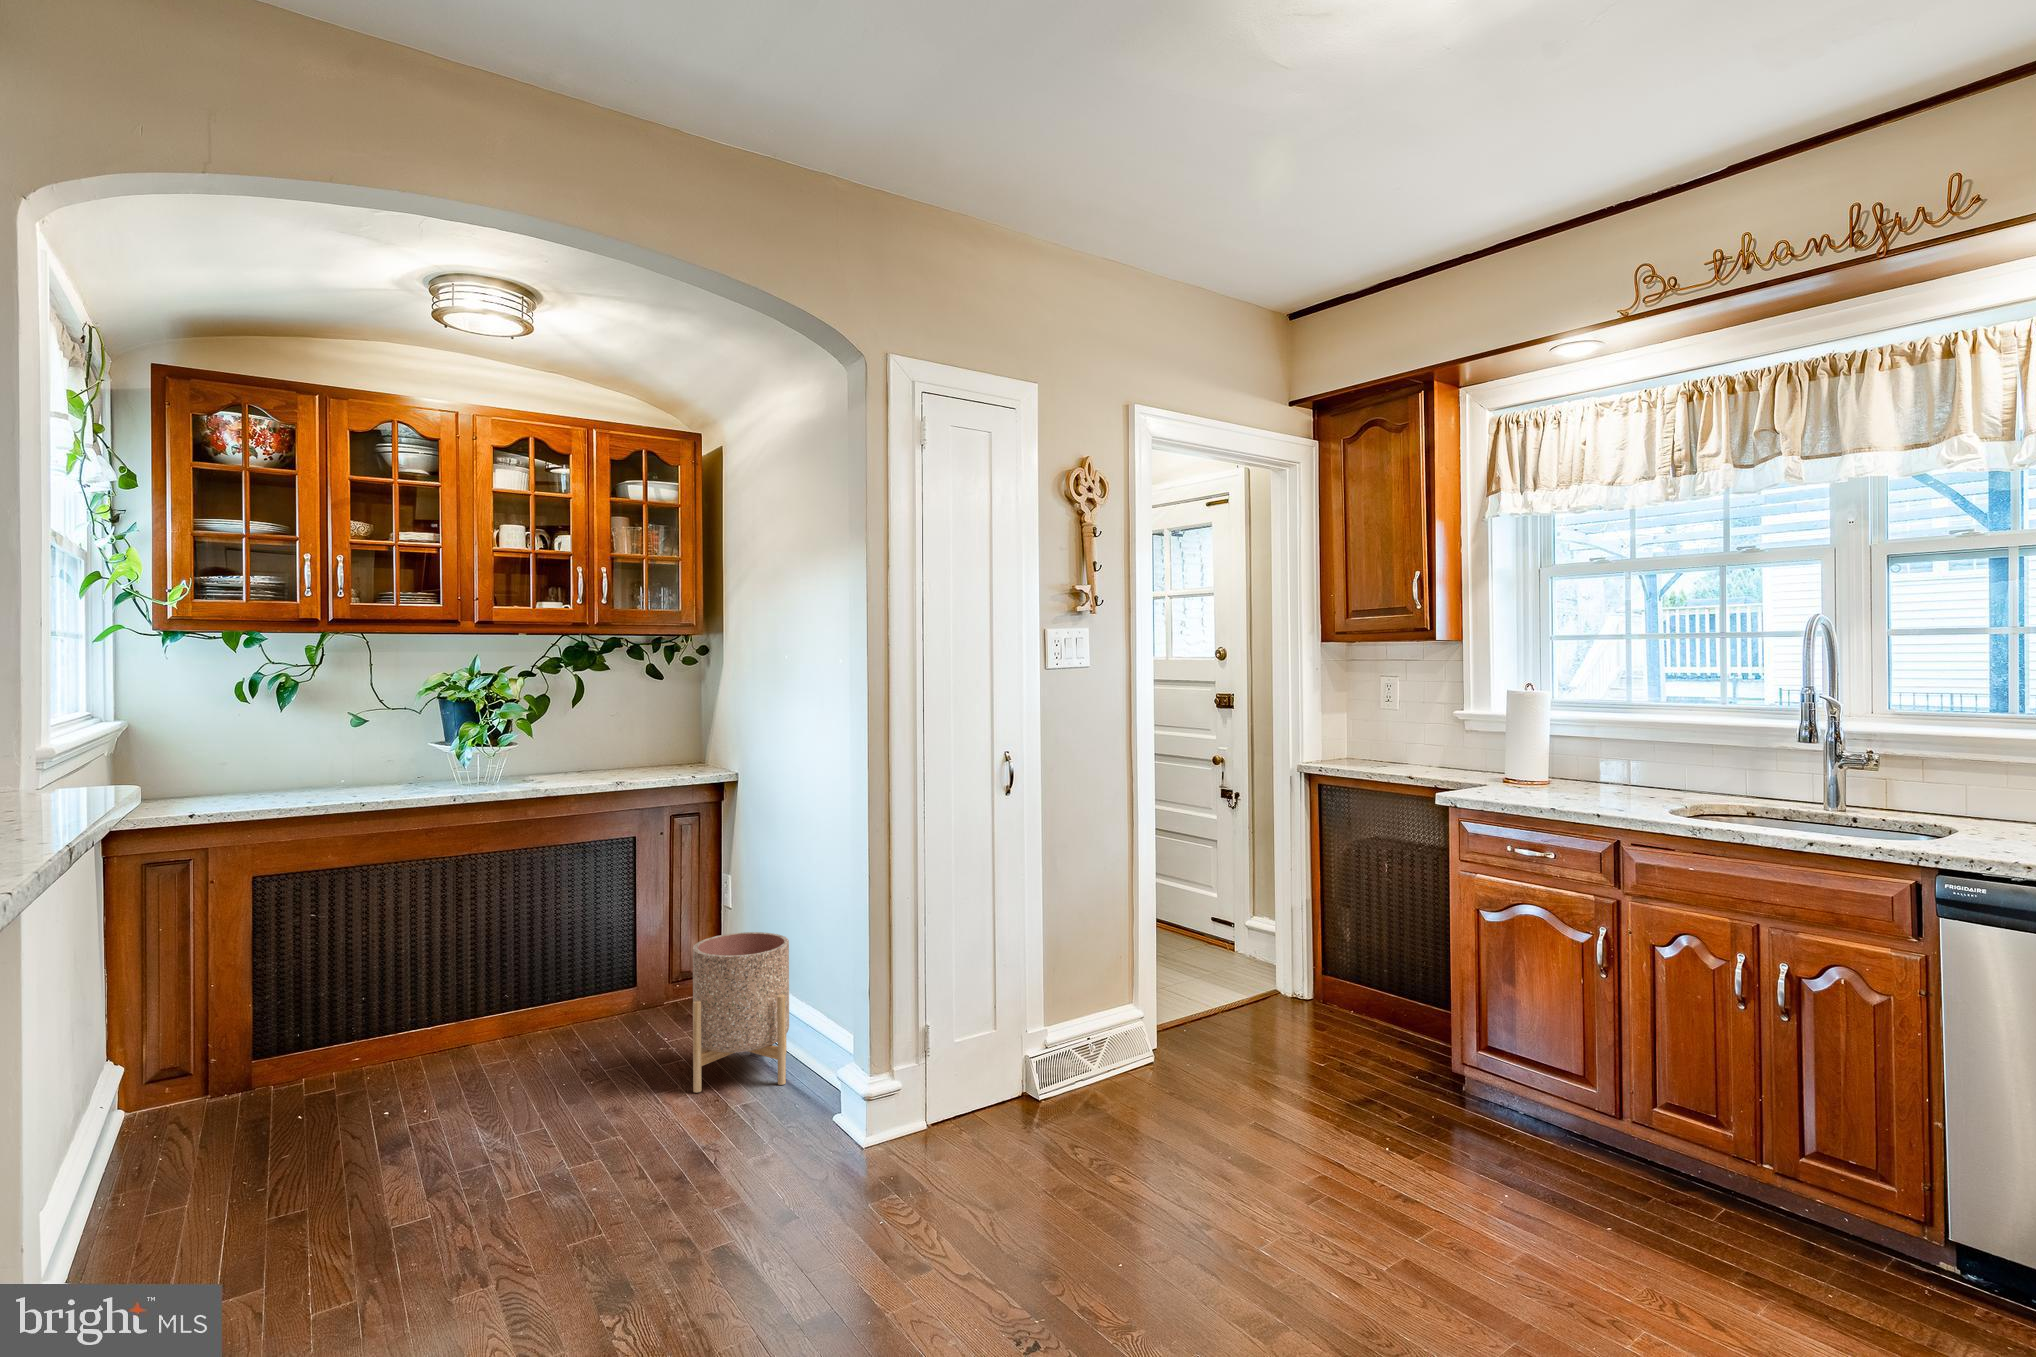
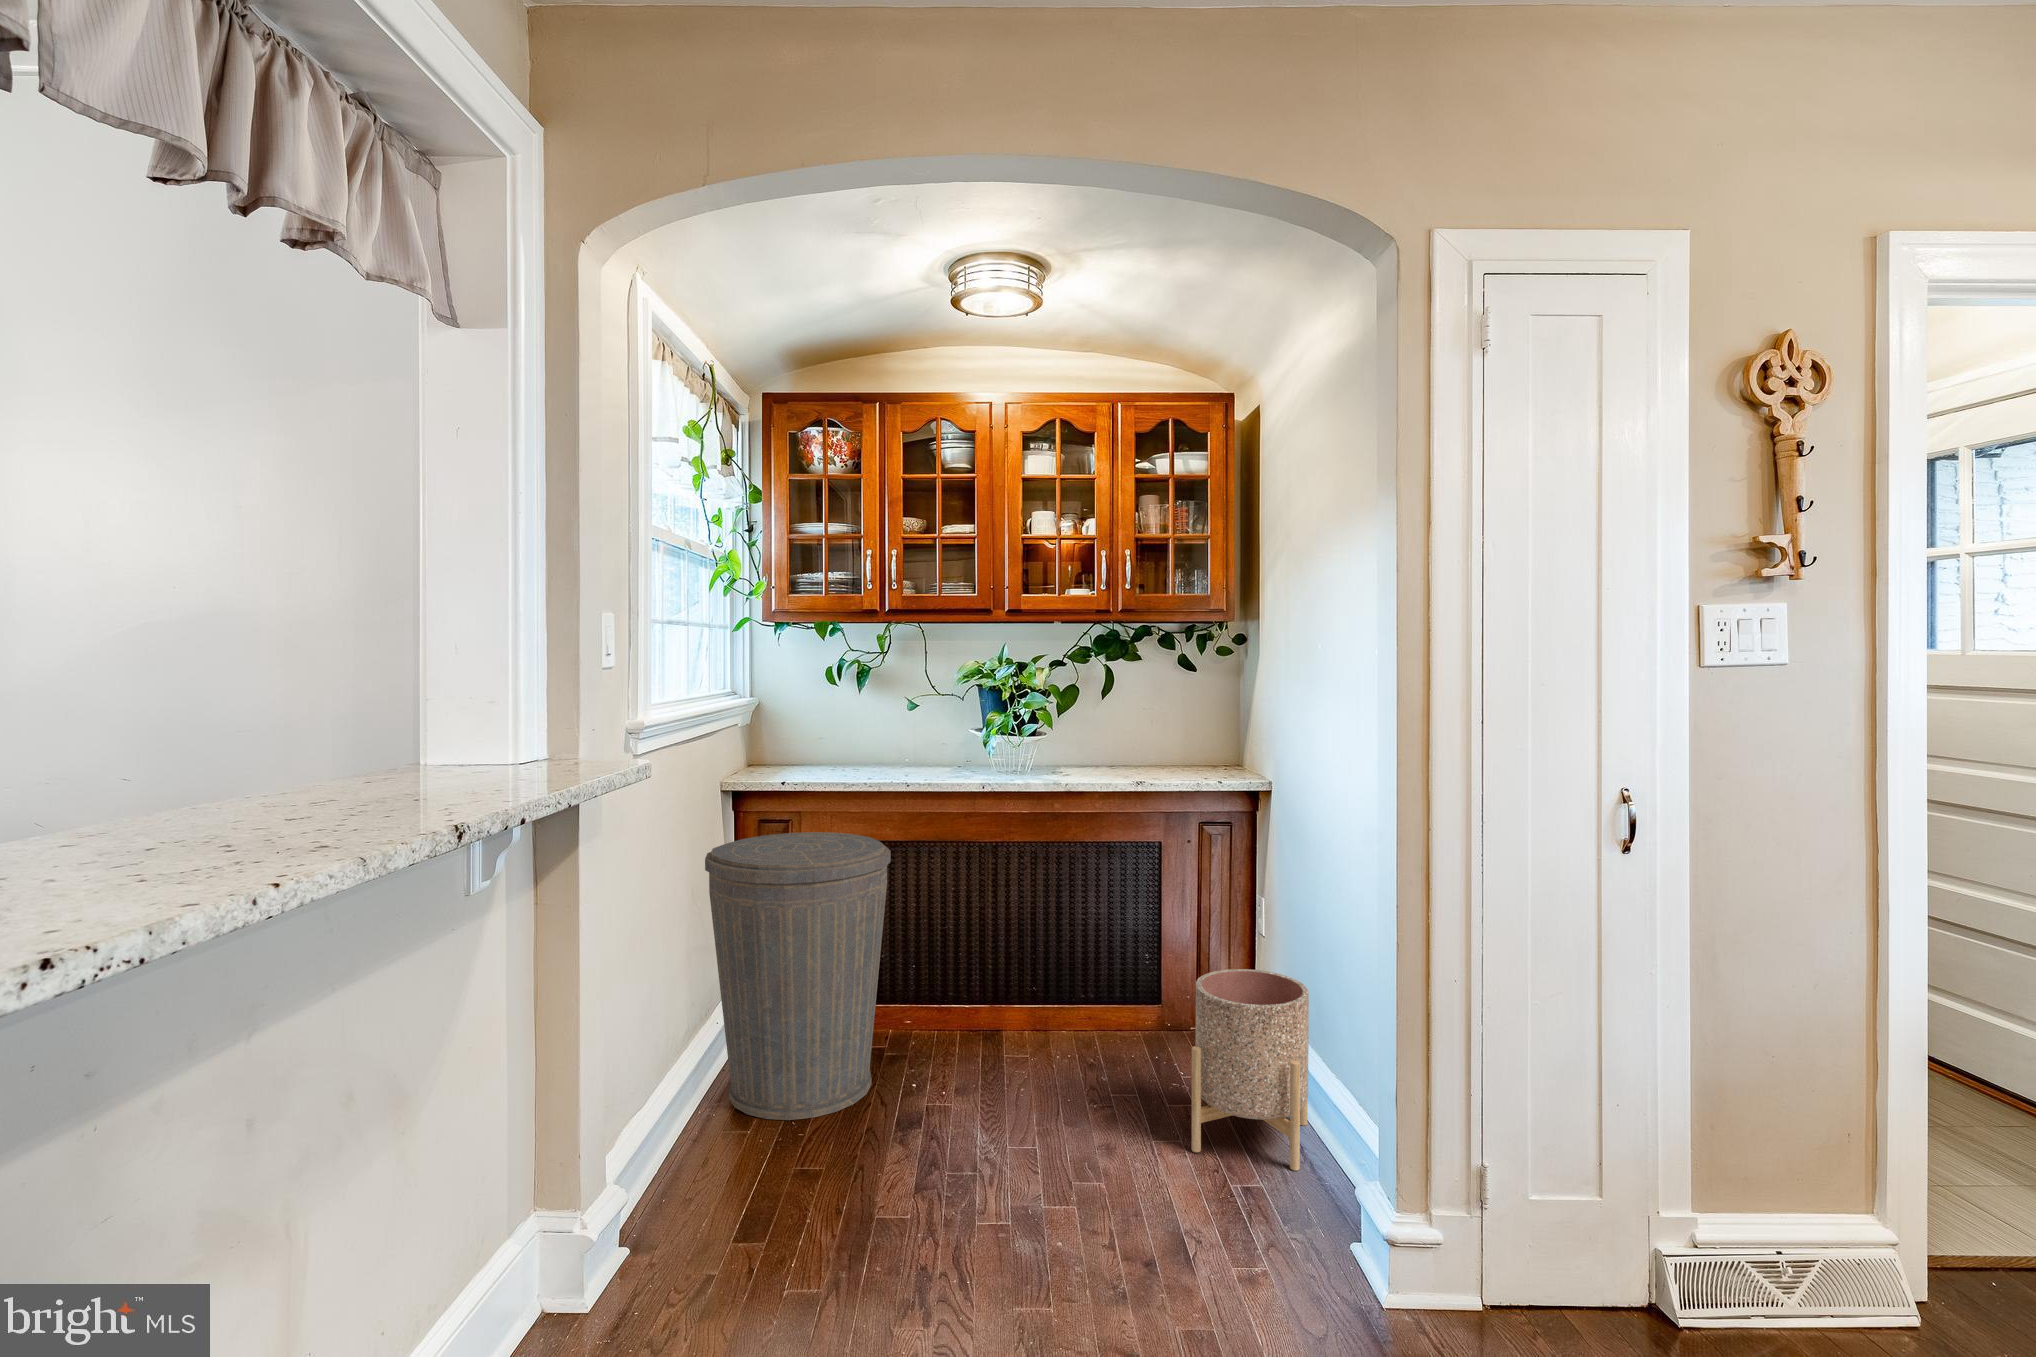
trash can: none [109,859,360,1178] -> present [705,832,891,1120]

